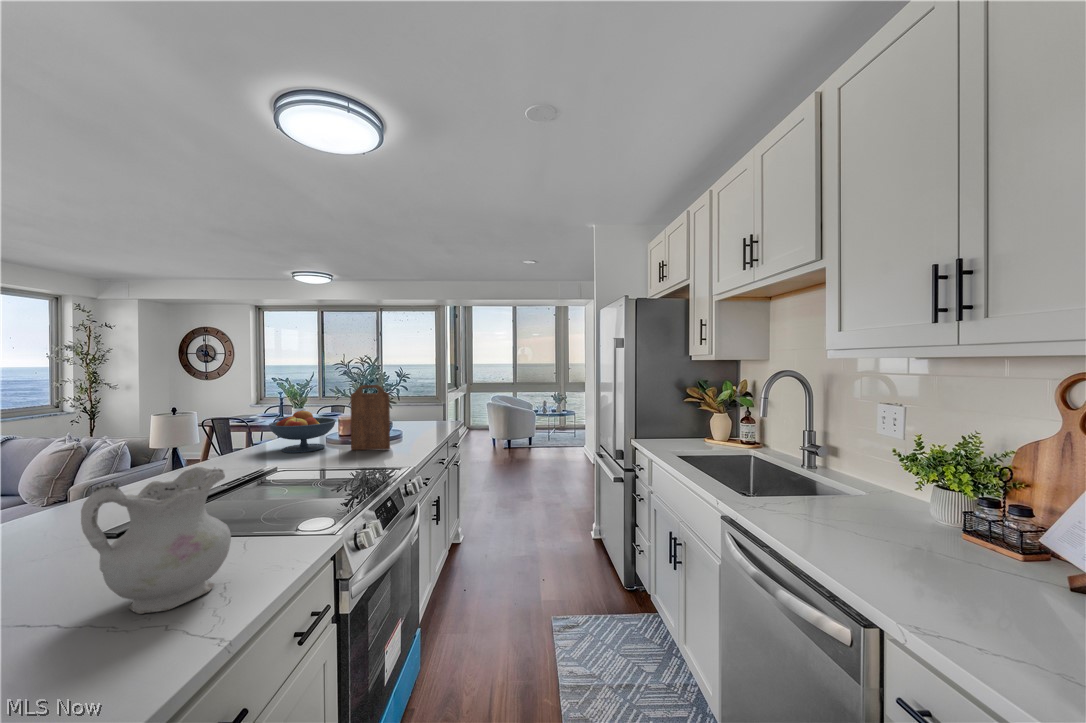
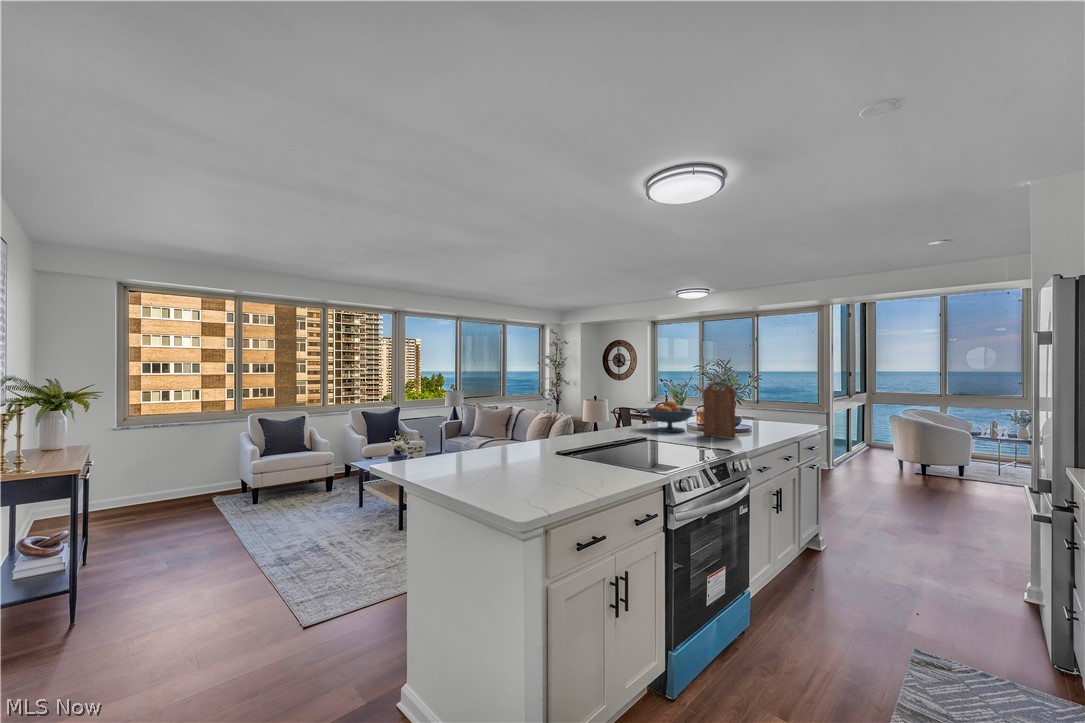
ceramic pitcher: present [81,467,231,614] -> none [551,415,608,482]

